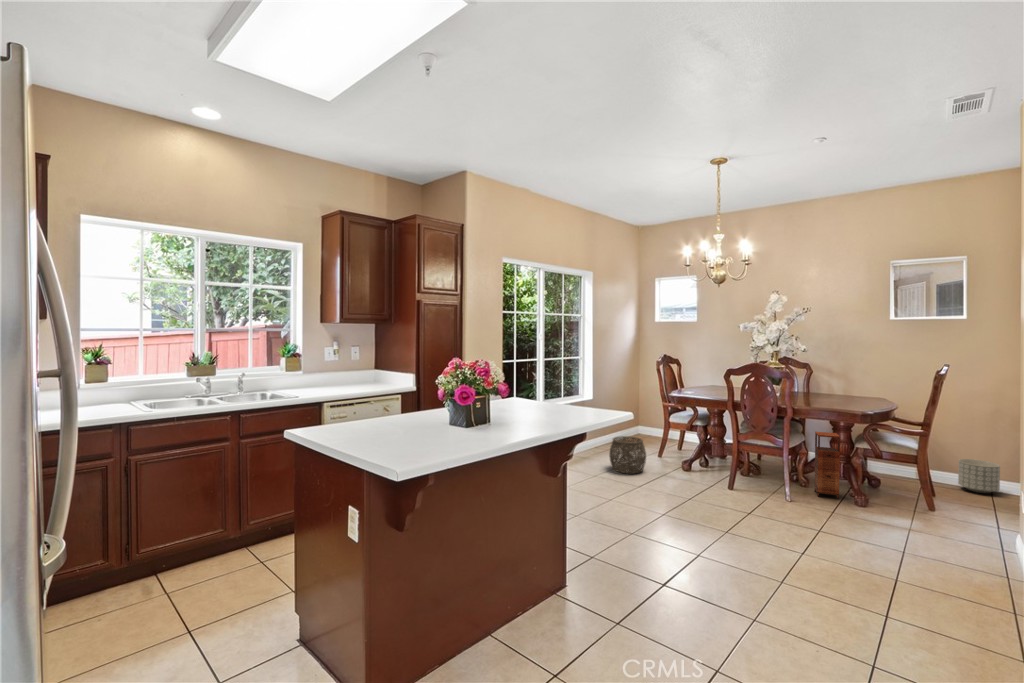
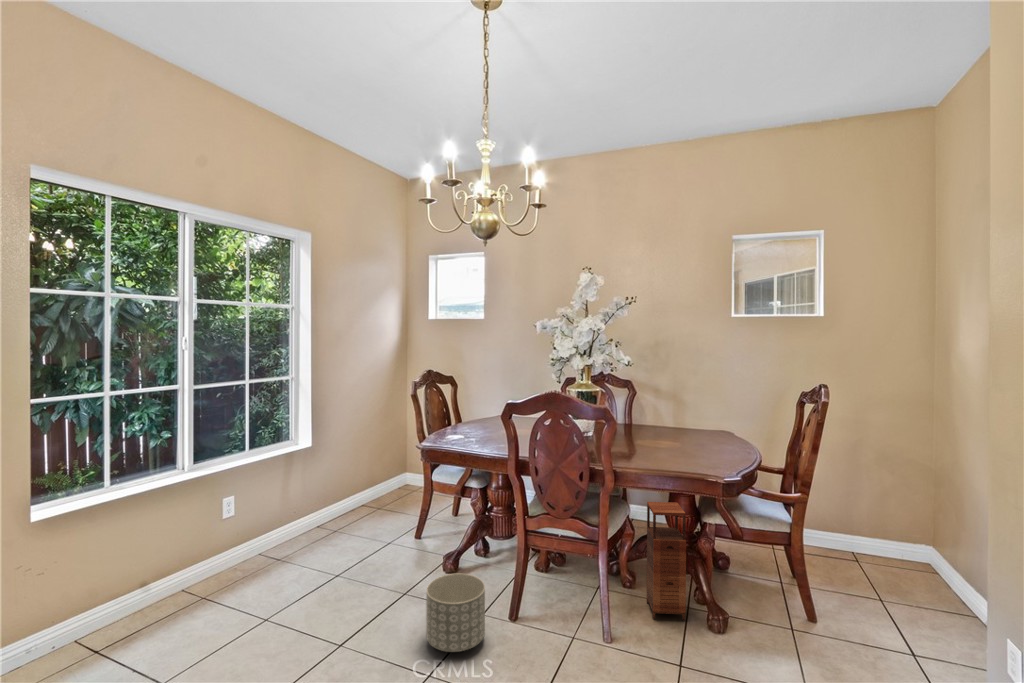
woven basket: present [609,436,646,474] -> none [308,522,379,602]
planter: present [958,459,1000,493] -> present [426,574,485,652]

